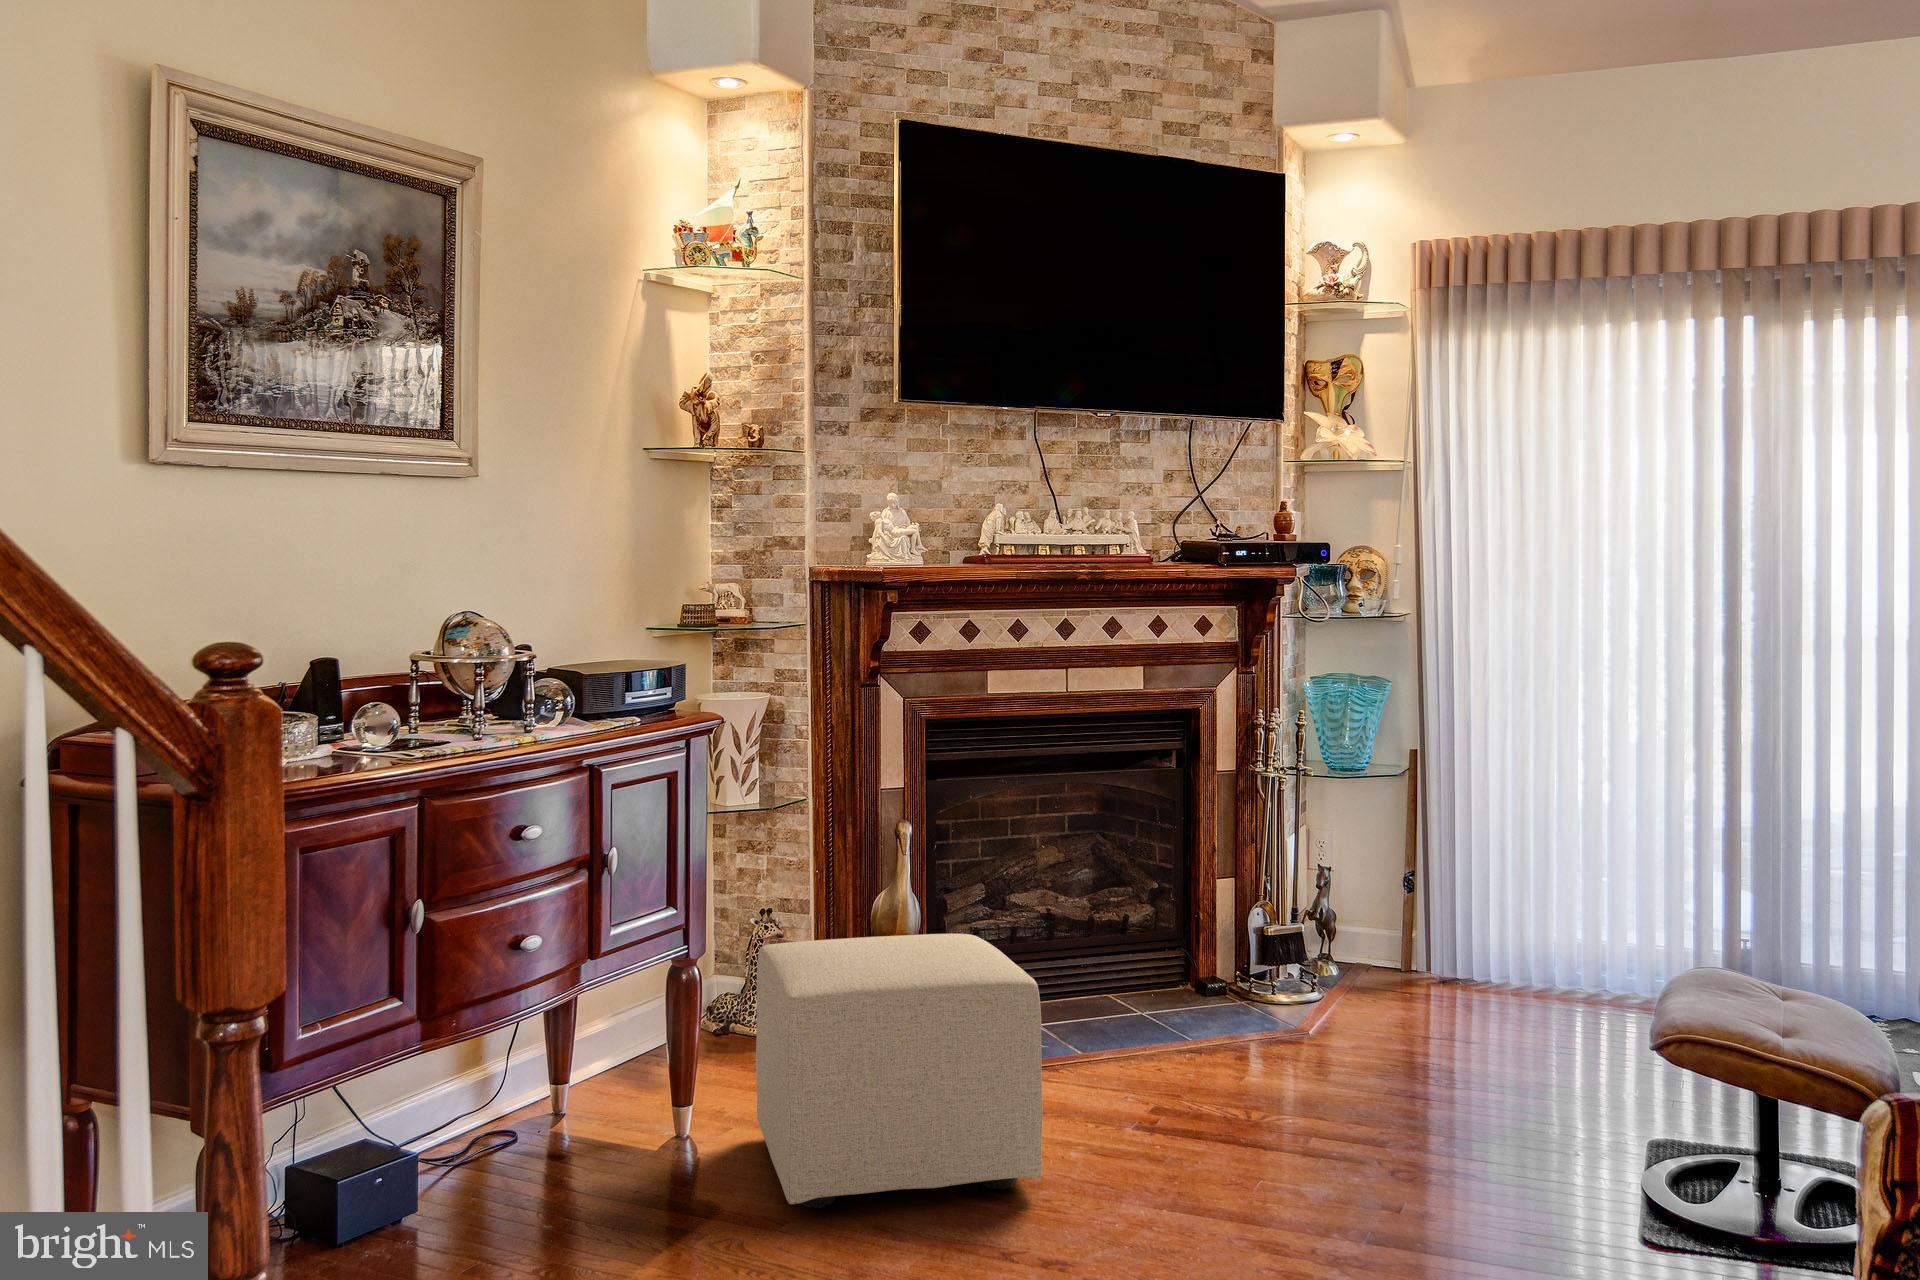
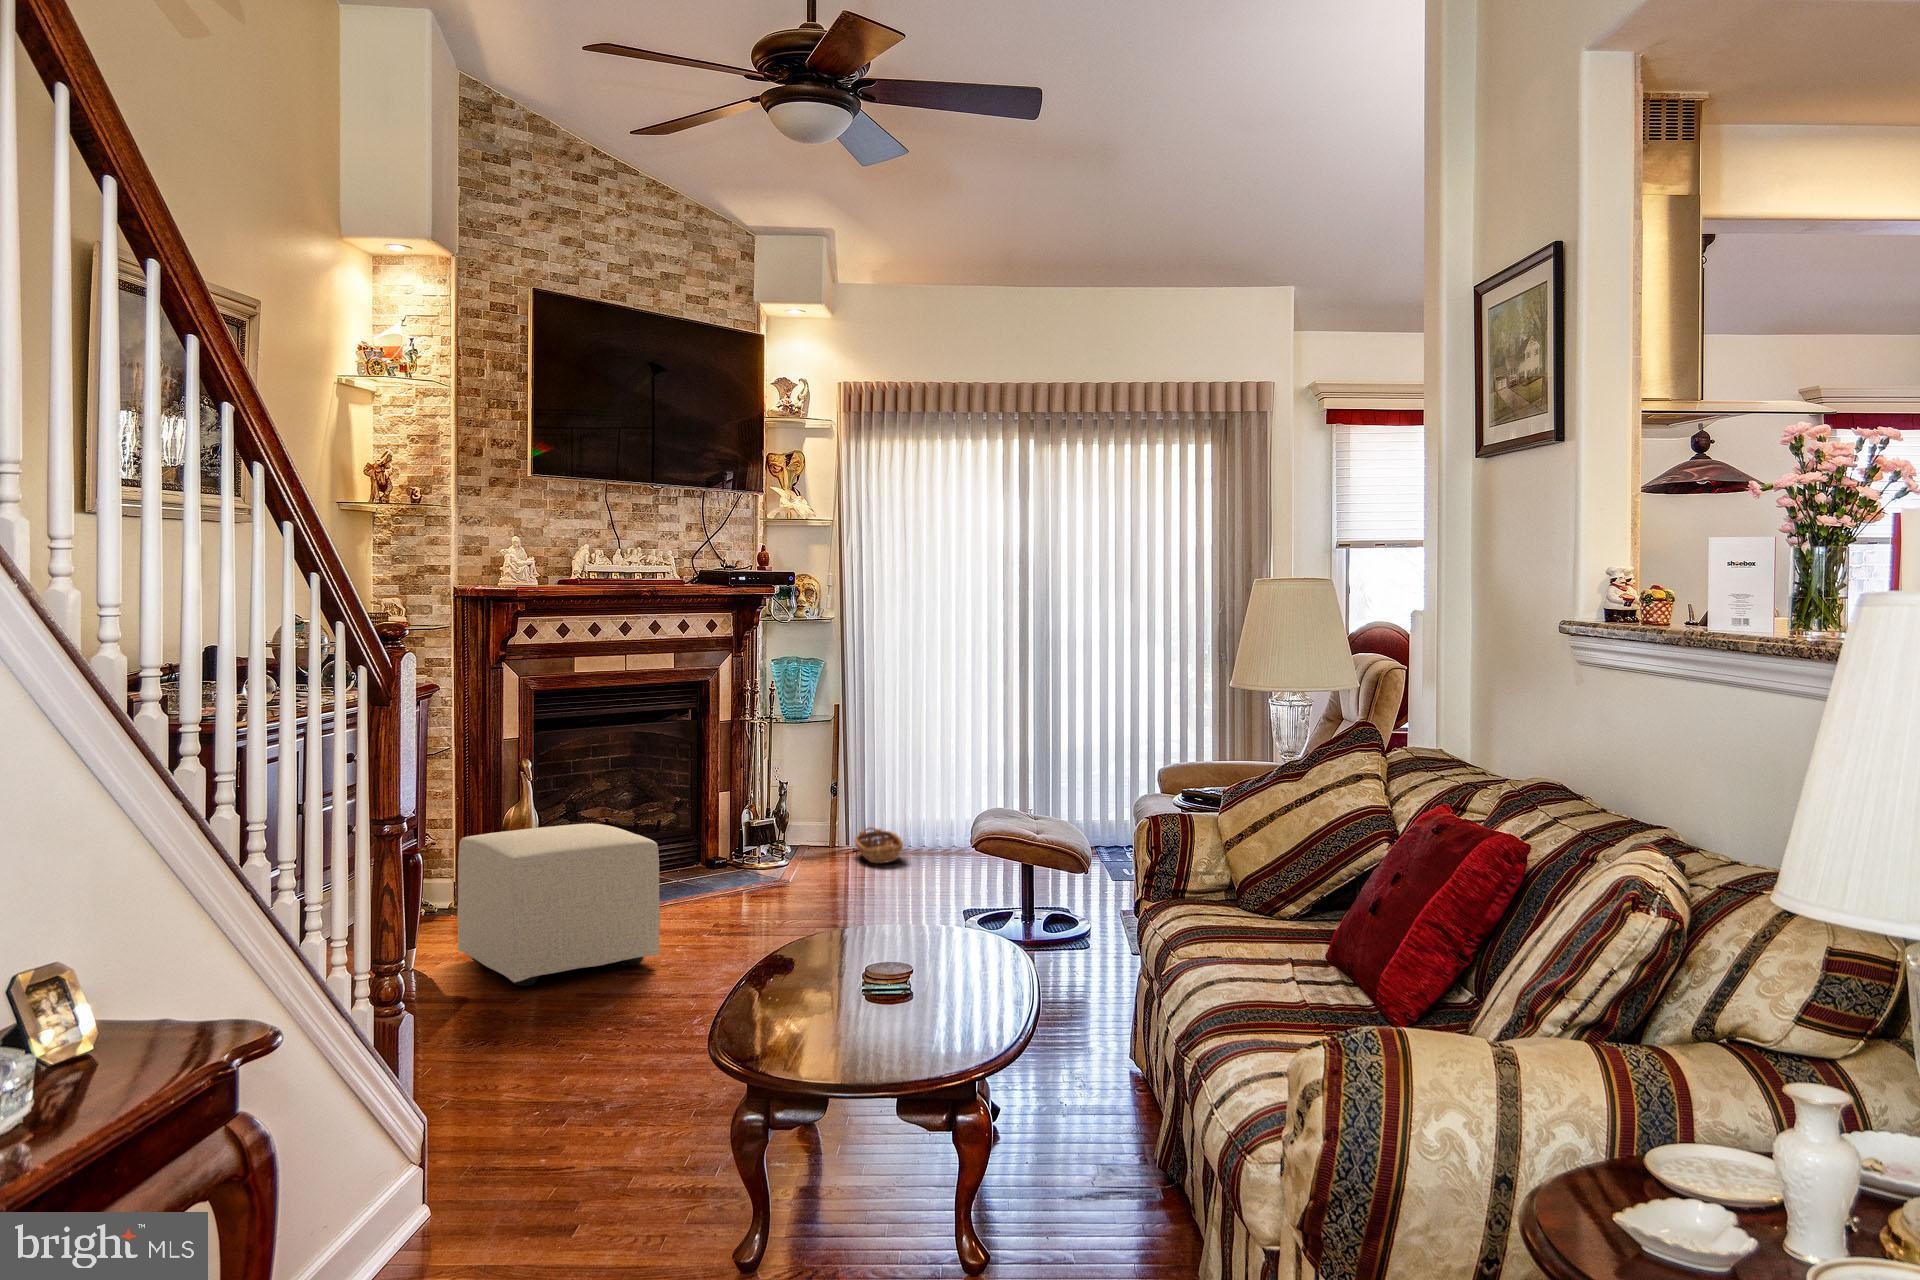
basket: none [1421,950,1541,1022] -> present [854,827,903,863]

